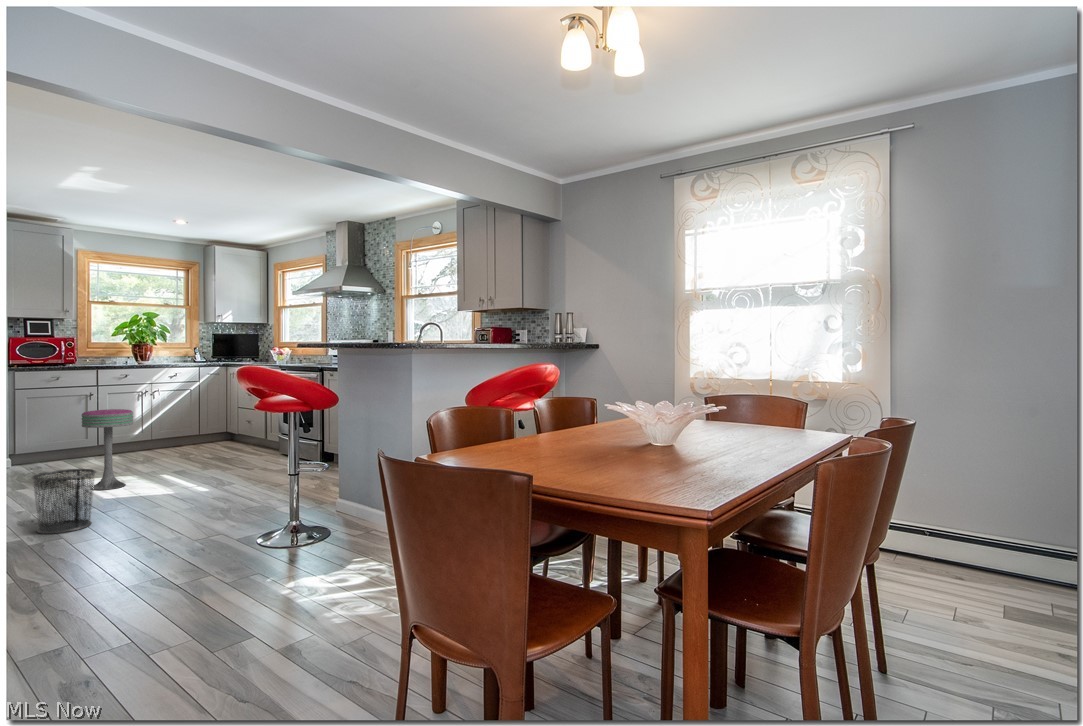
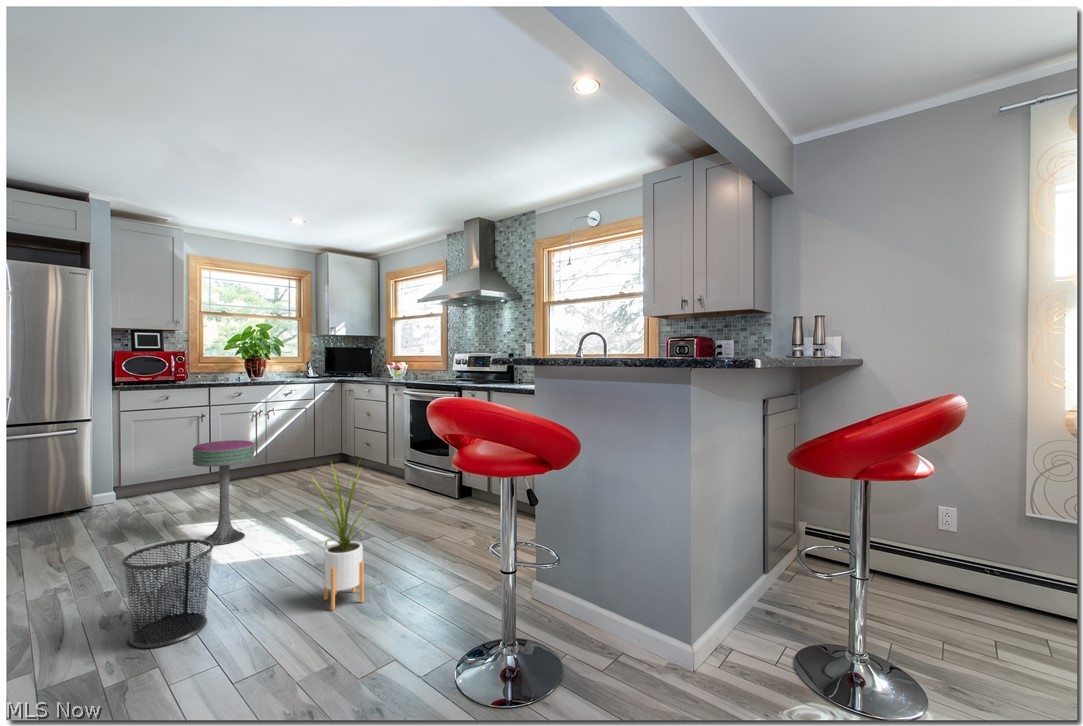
house plant: none [157,415,224,519] -> present [314,469,370,610]

